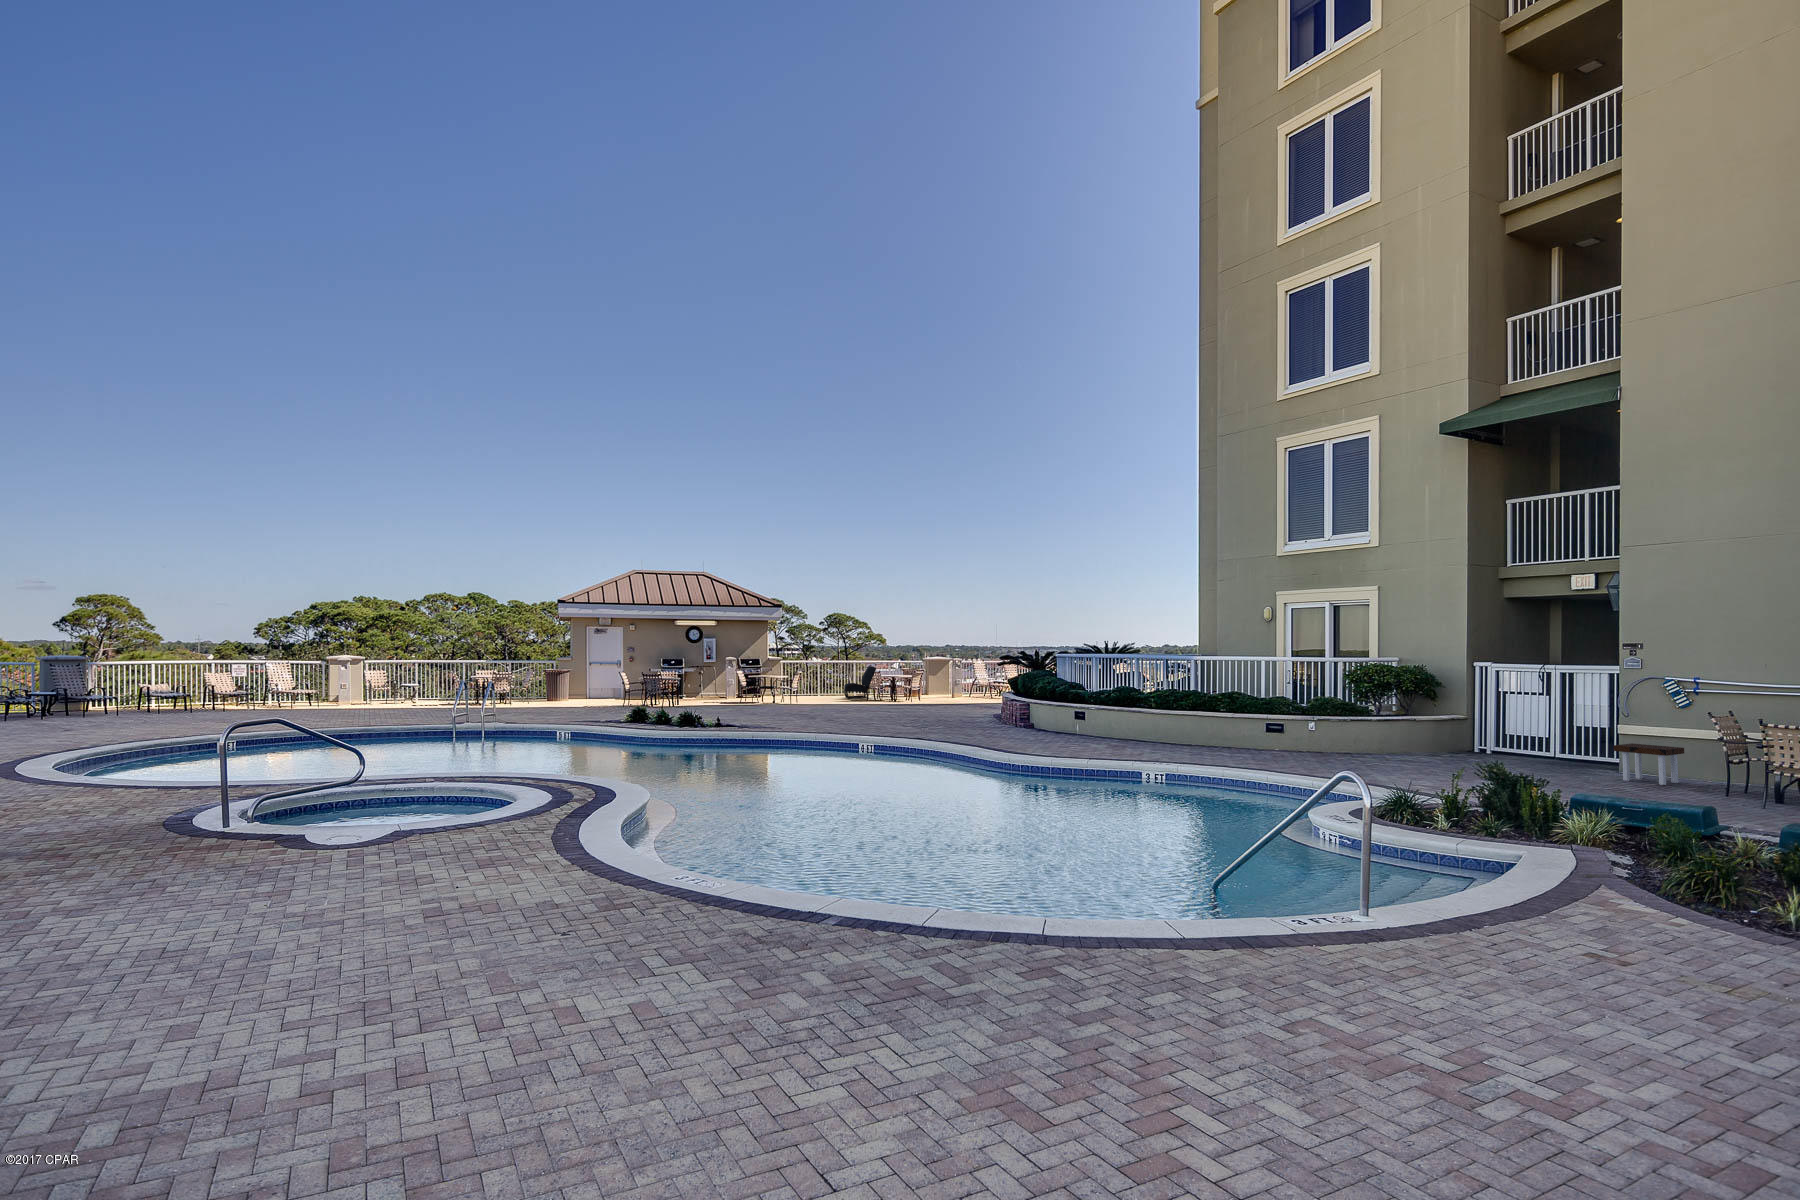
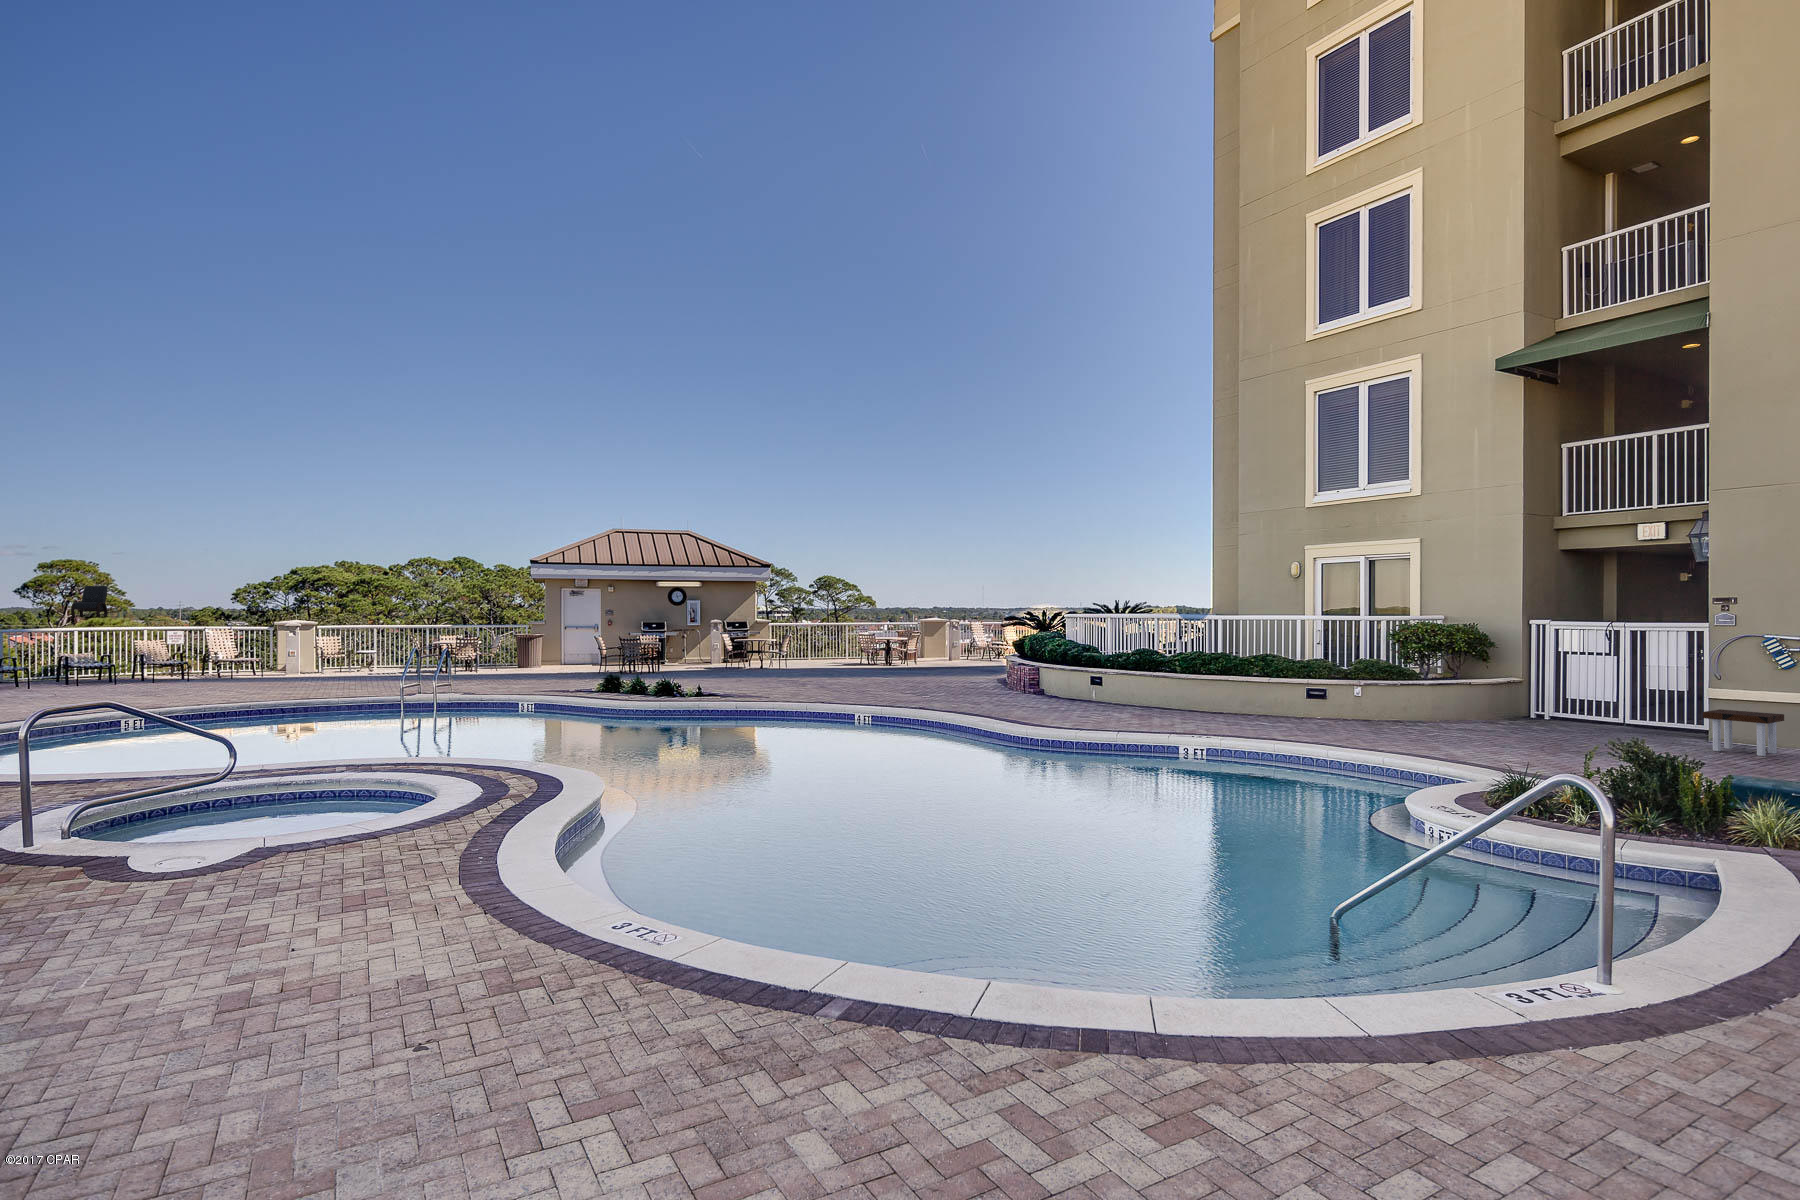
lounge chair: present [844,666,876,699] -> present [71,586,108,617]

